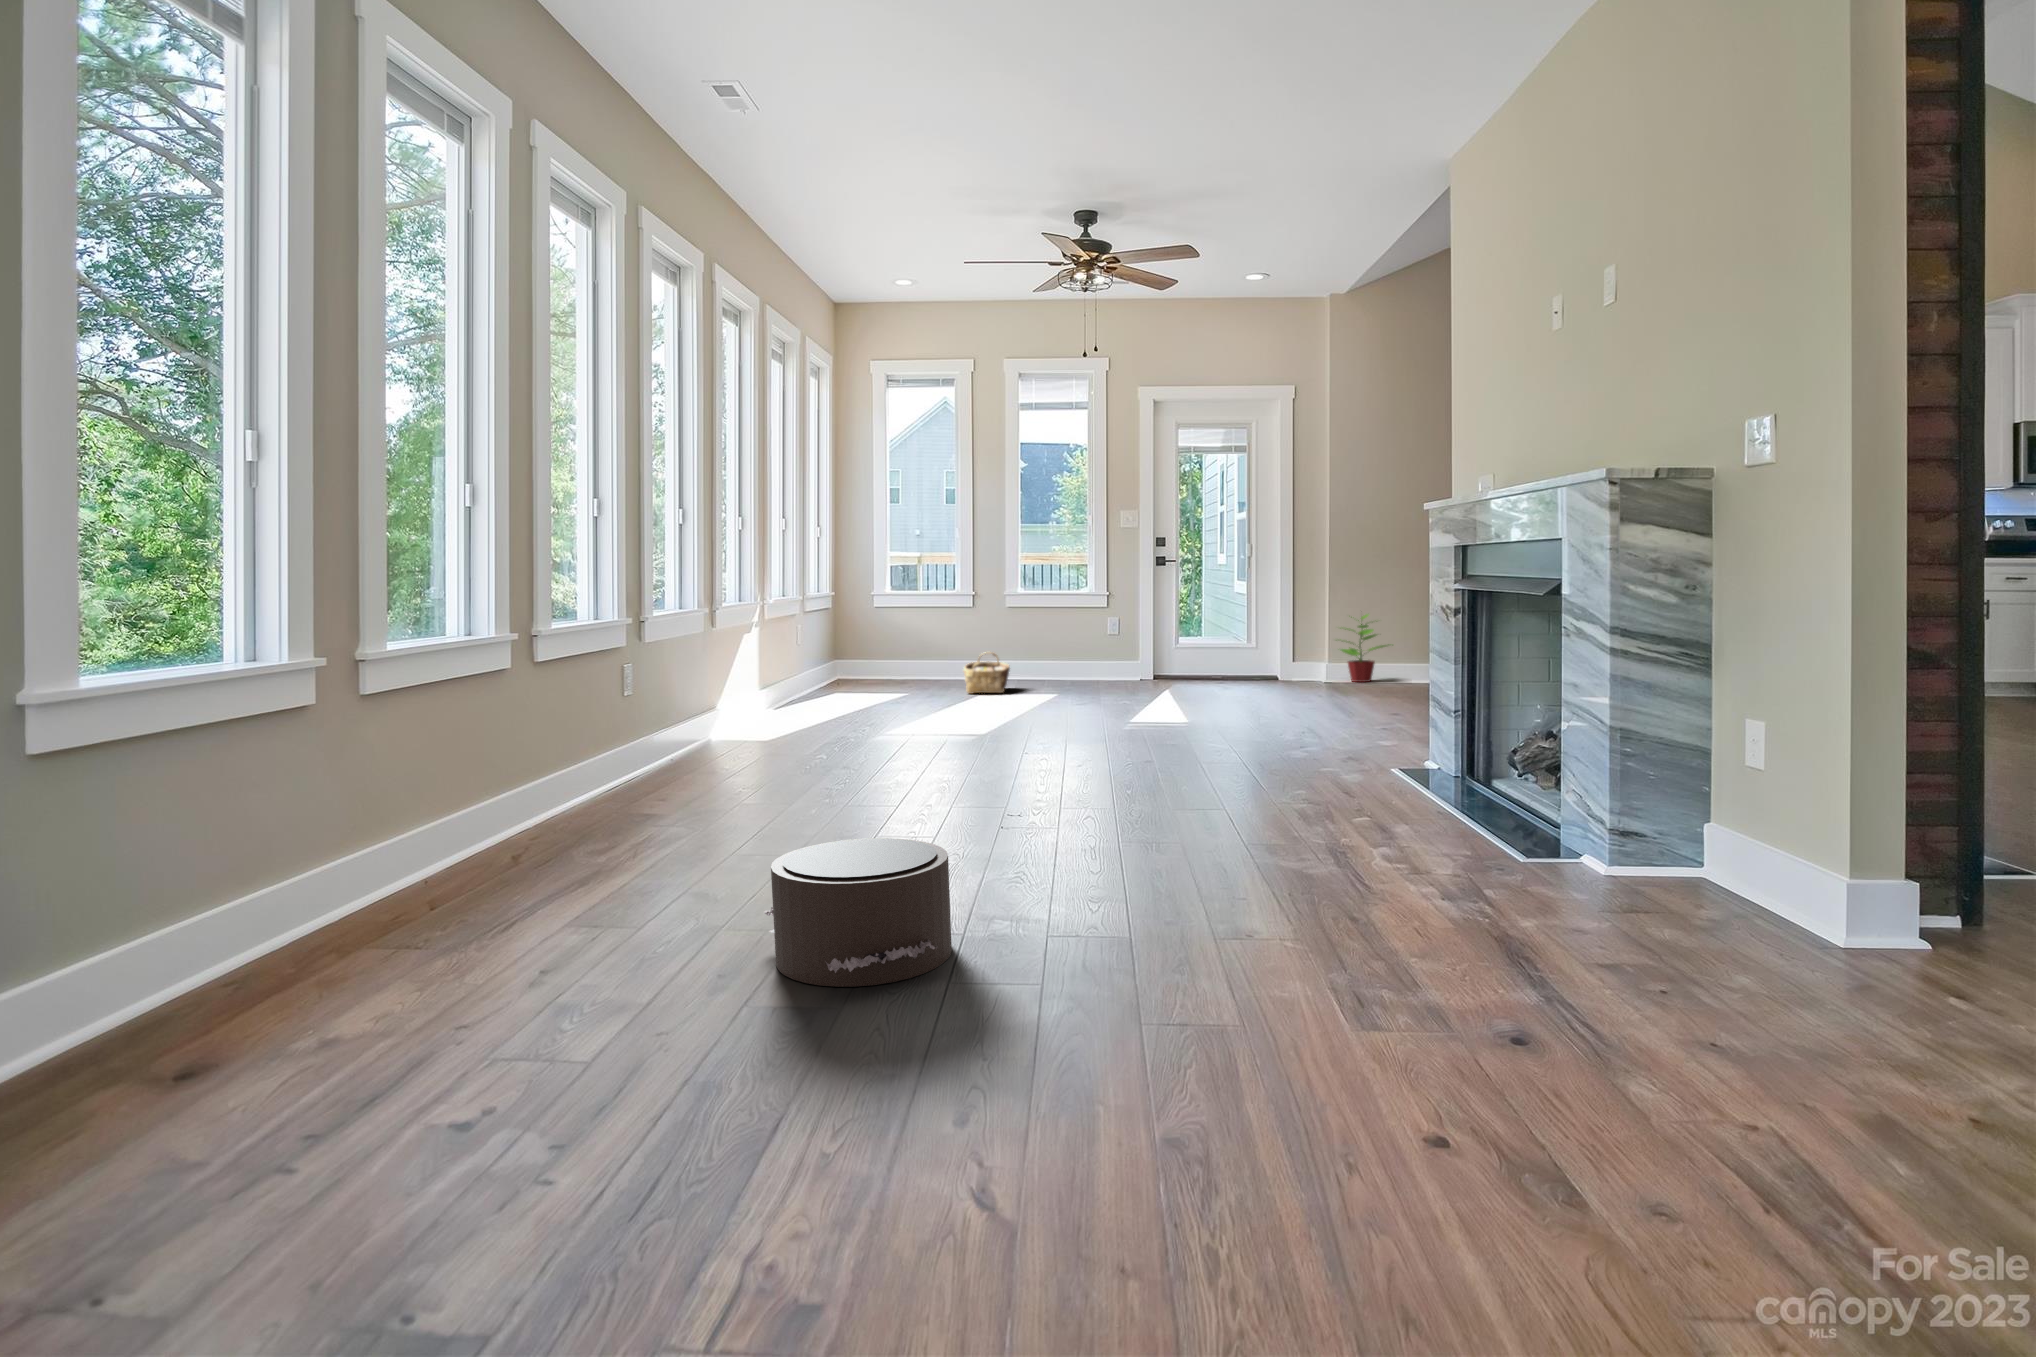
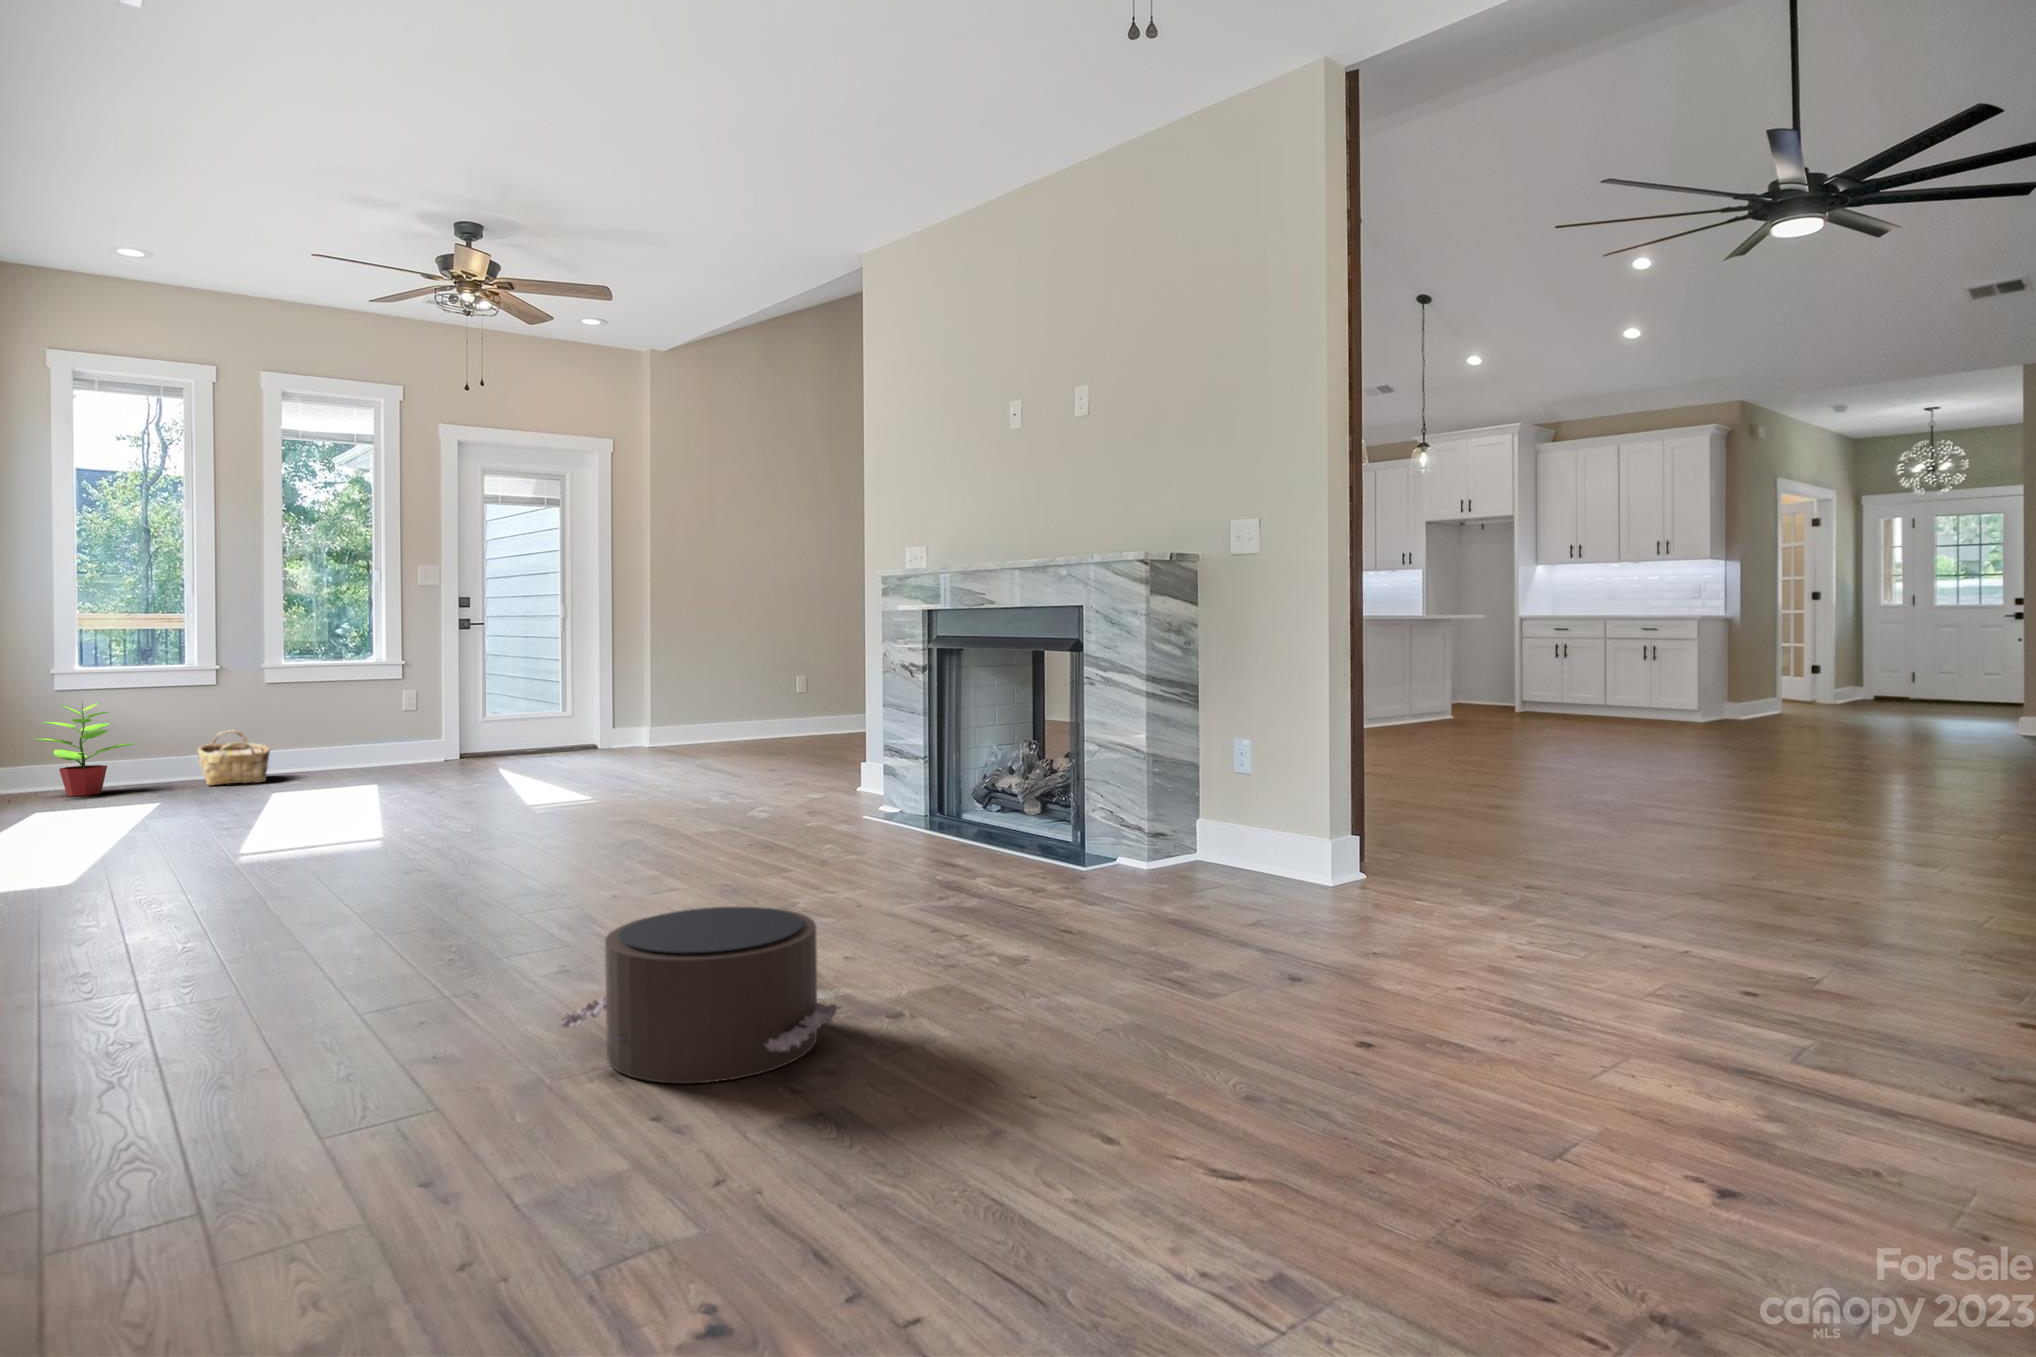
potted plant: present [1341,614,1386,682] -> present [35,703,136,796]

